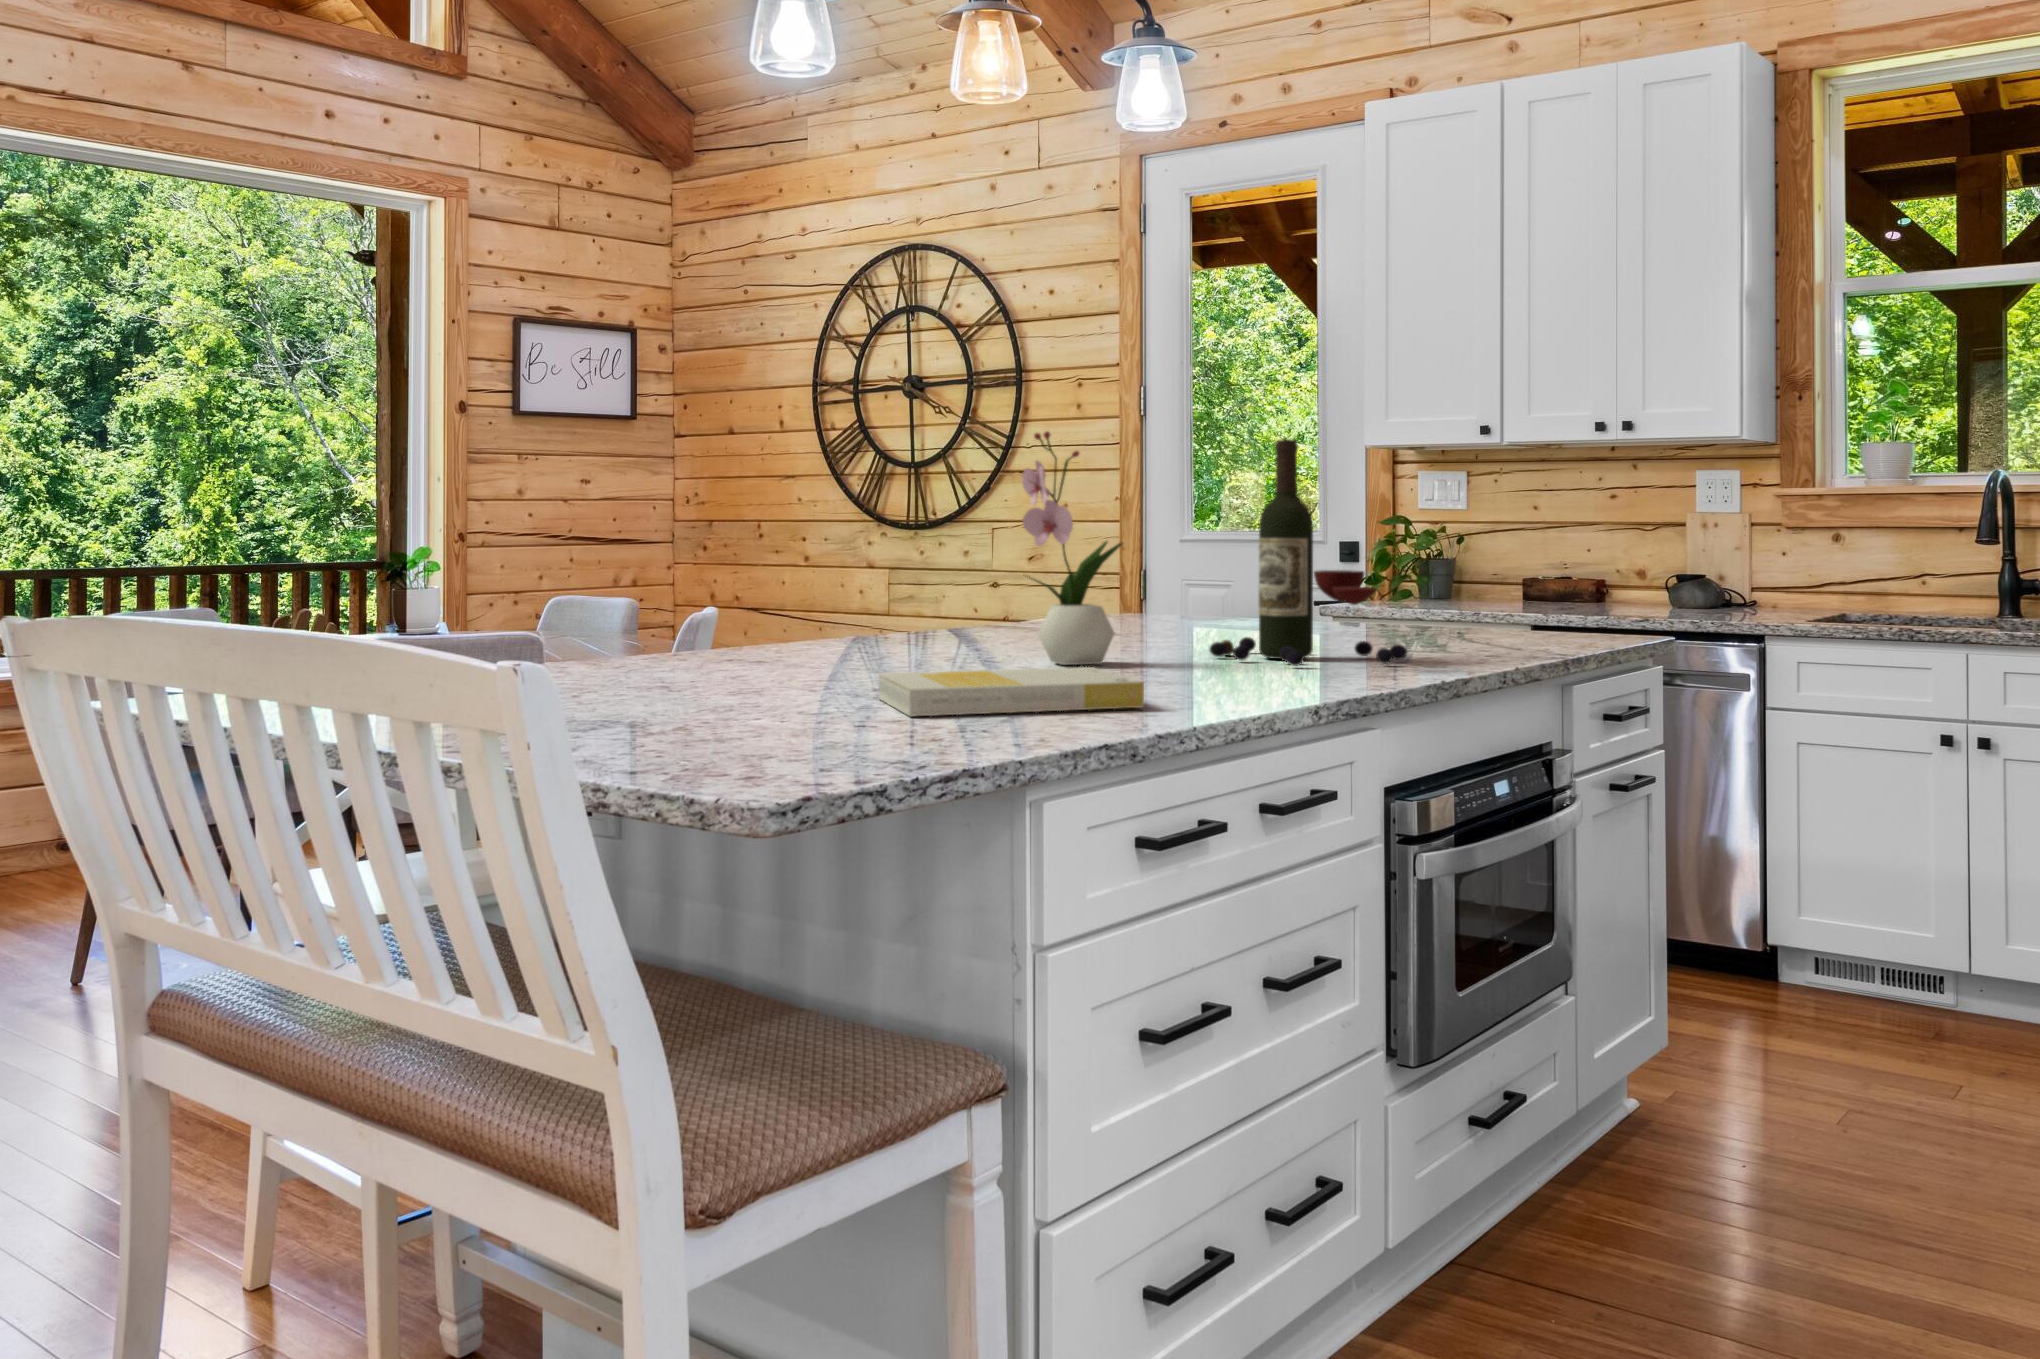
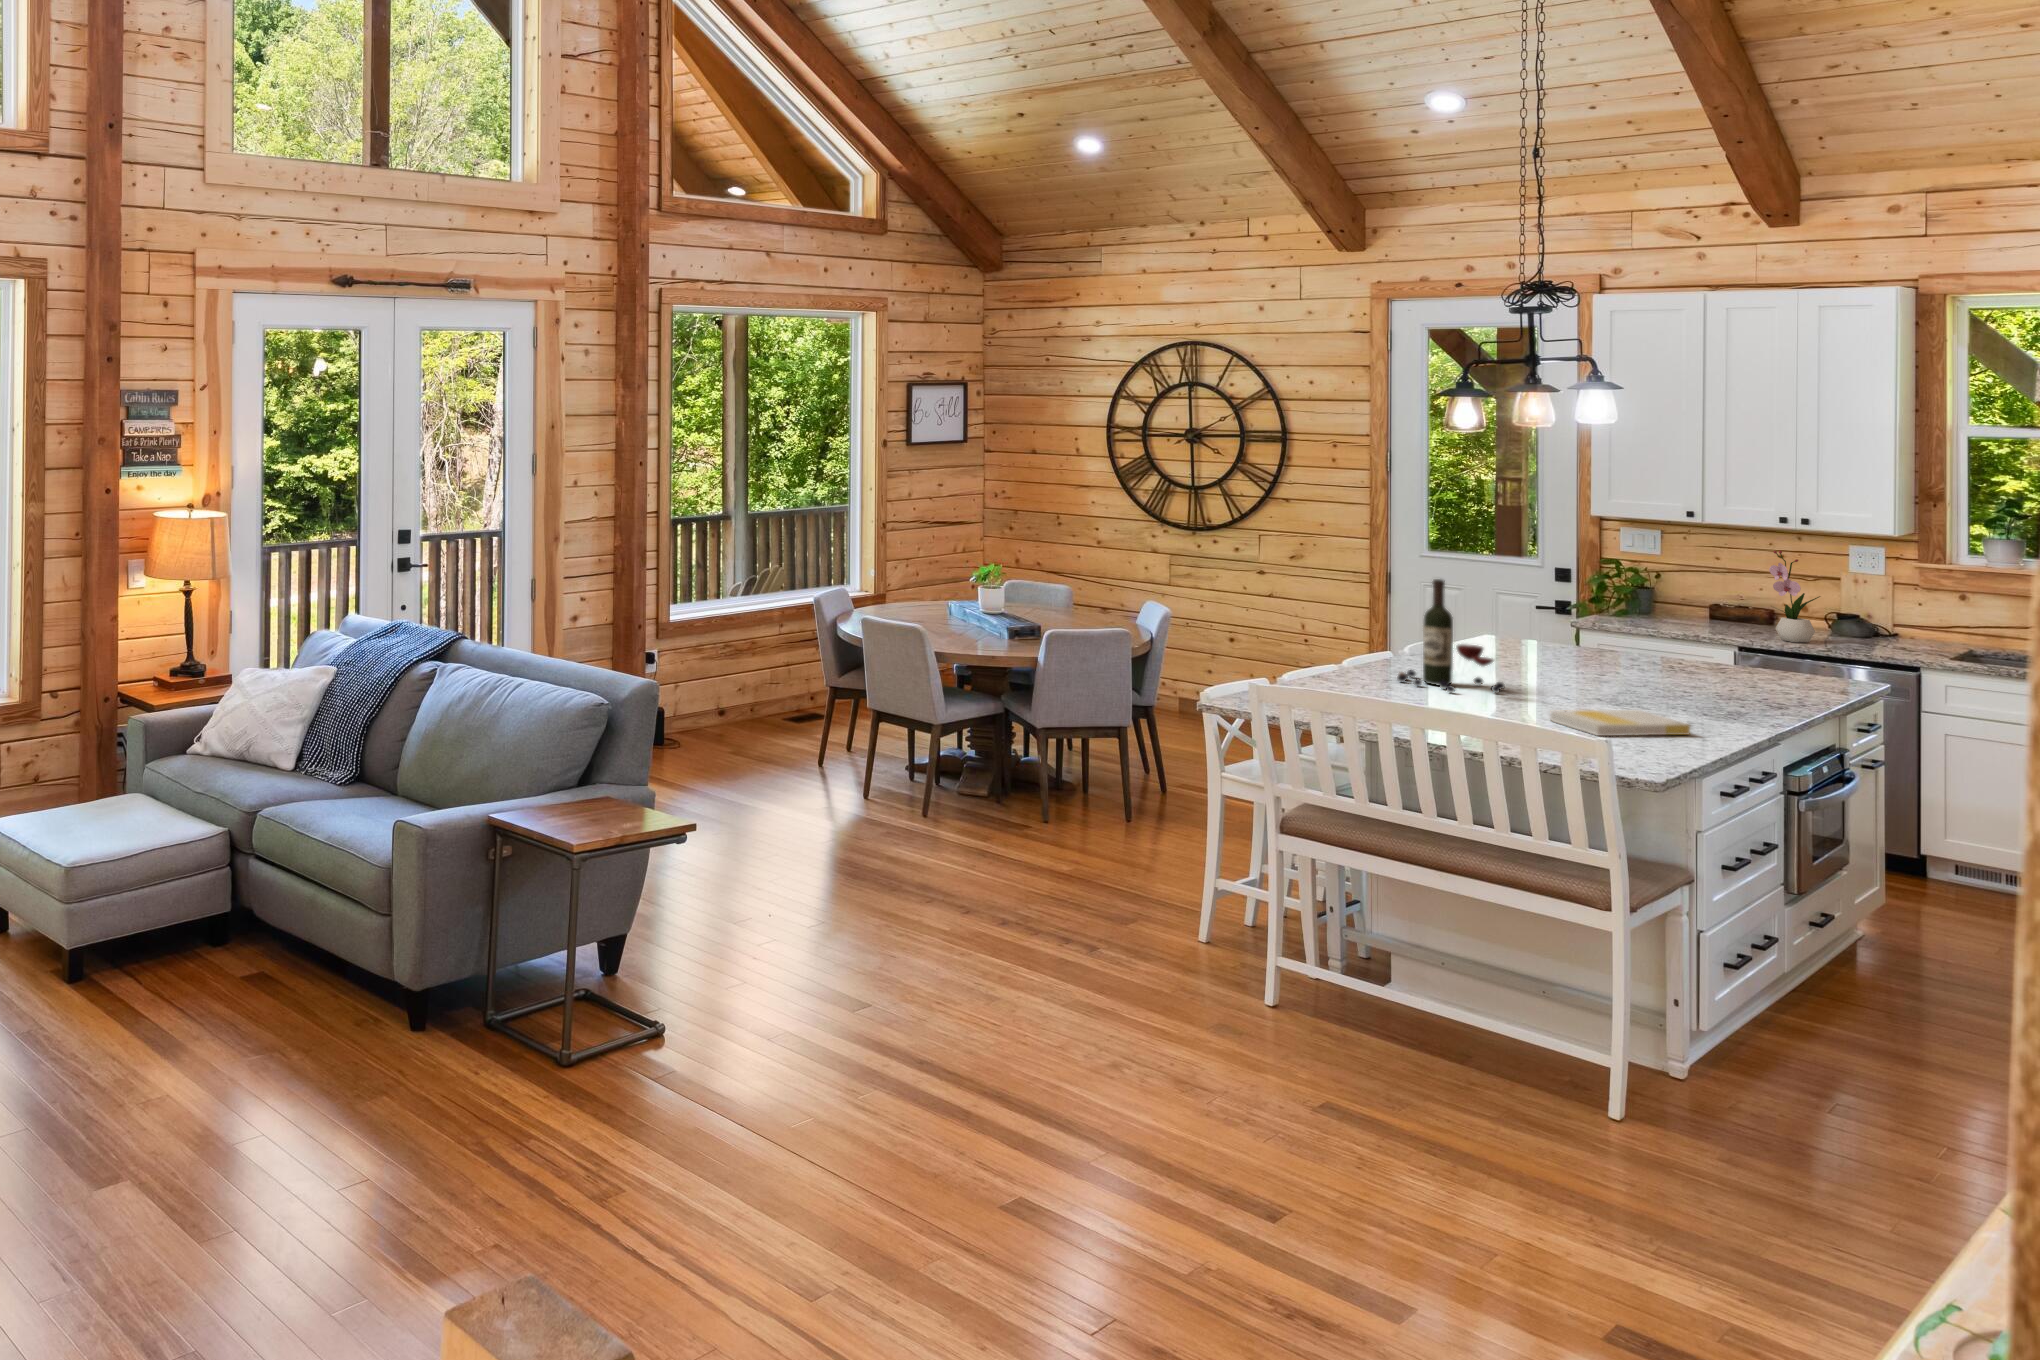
flower arrangement: present [1022,431,1122,665] -> present [1769,551,1820,642]
wine bottle: present [1210,439,1407,666] -> present [1397,579,1504,693]

